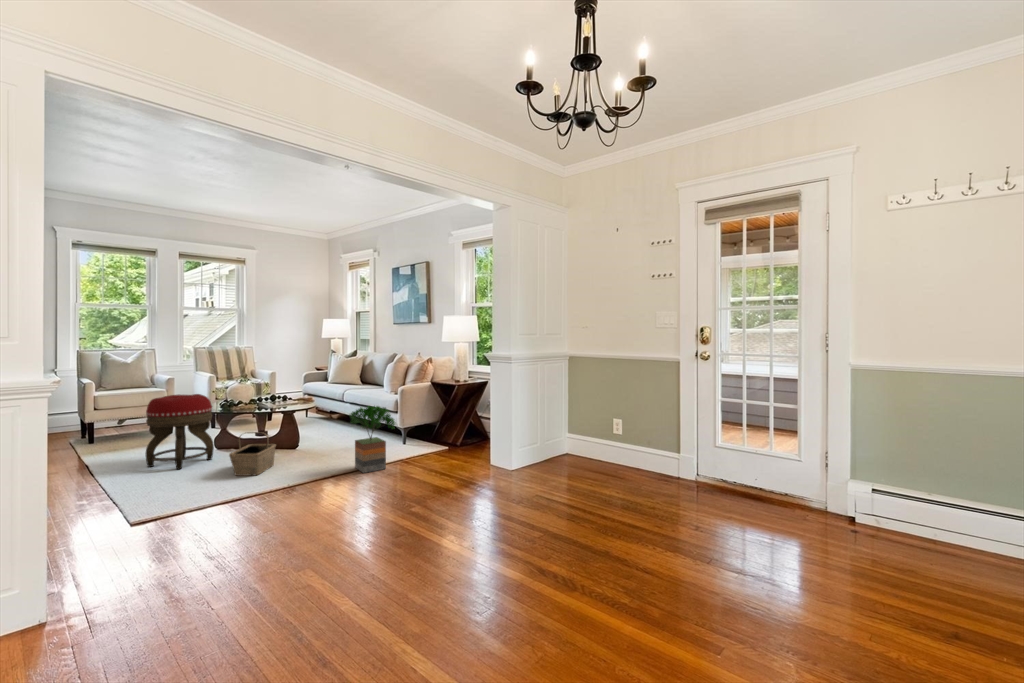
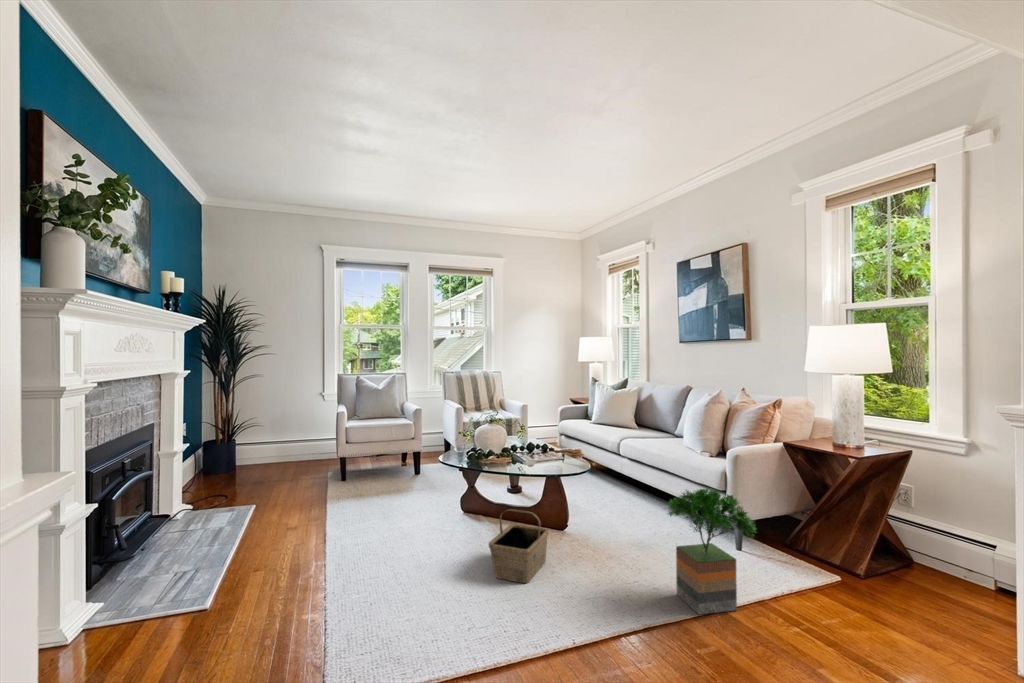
footstool: present [145,394,214,469] -> none [390,440,466,548]

